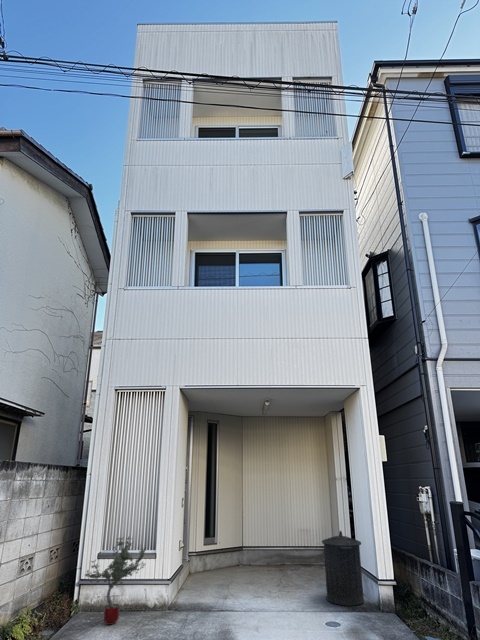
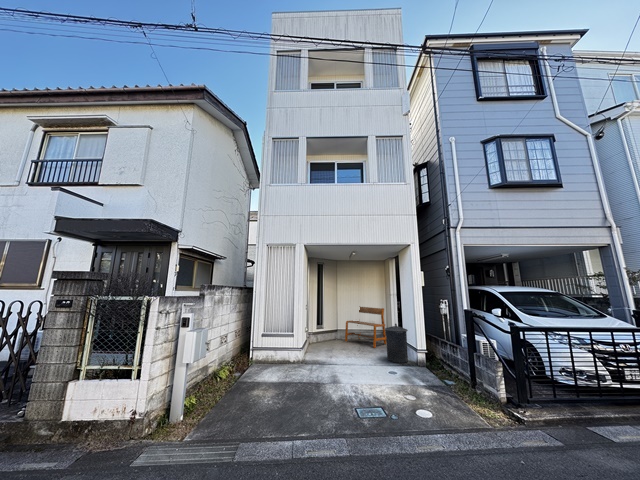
bench: none [256,500,330,578] -> present [345,307,387,348]
potted tree: present [85,537,145,625] -> none [255,325,289,371]

